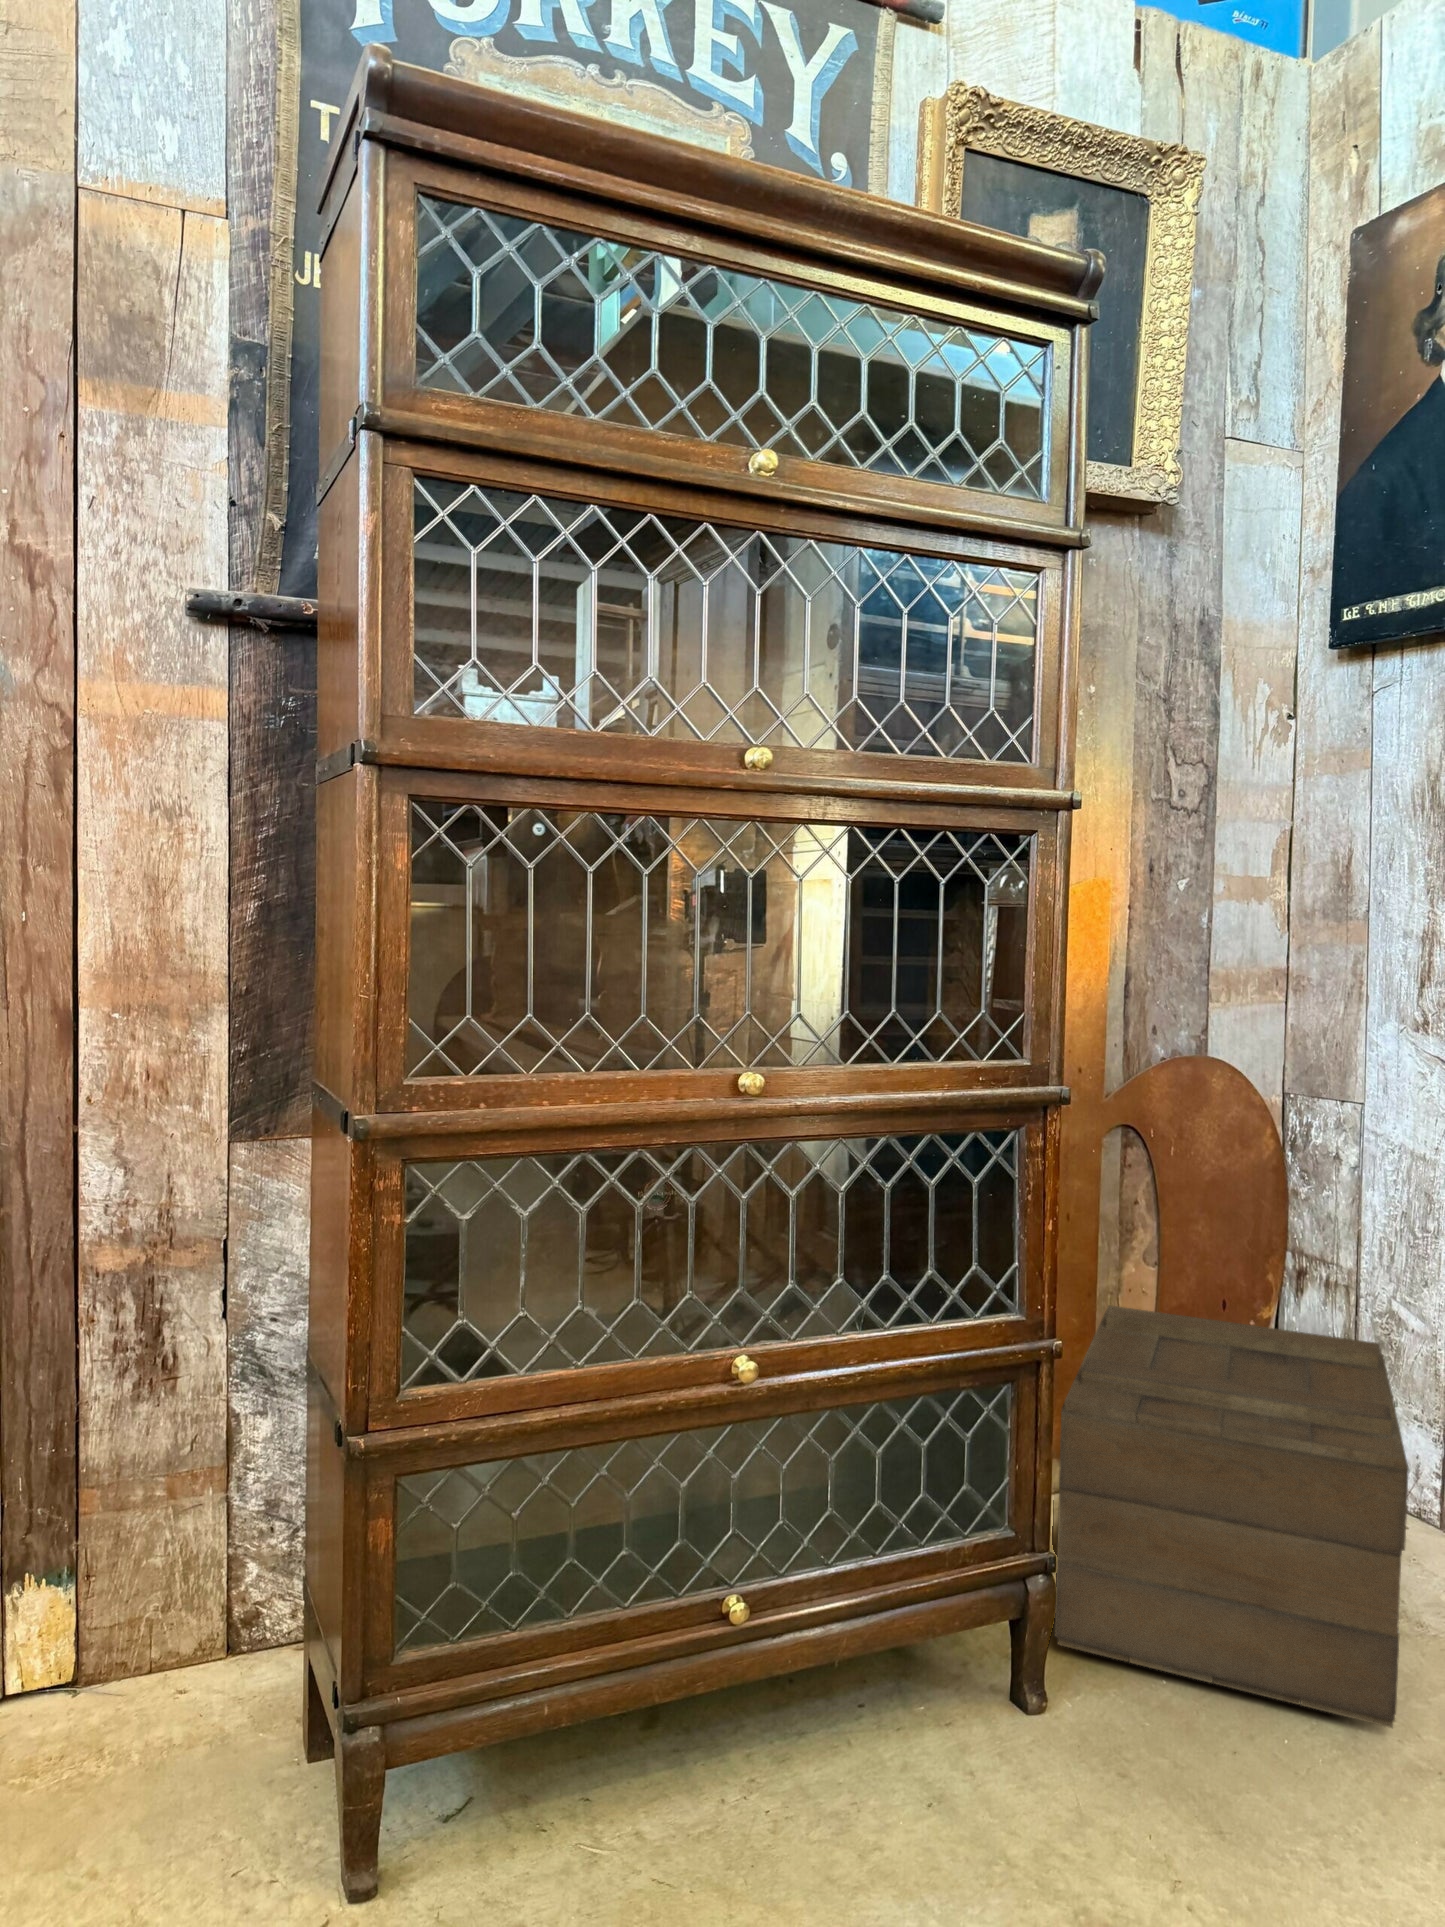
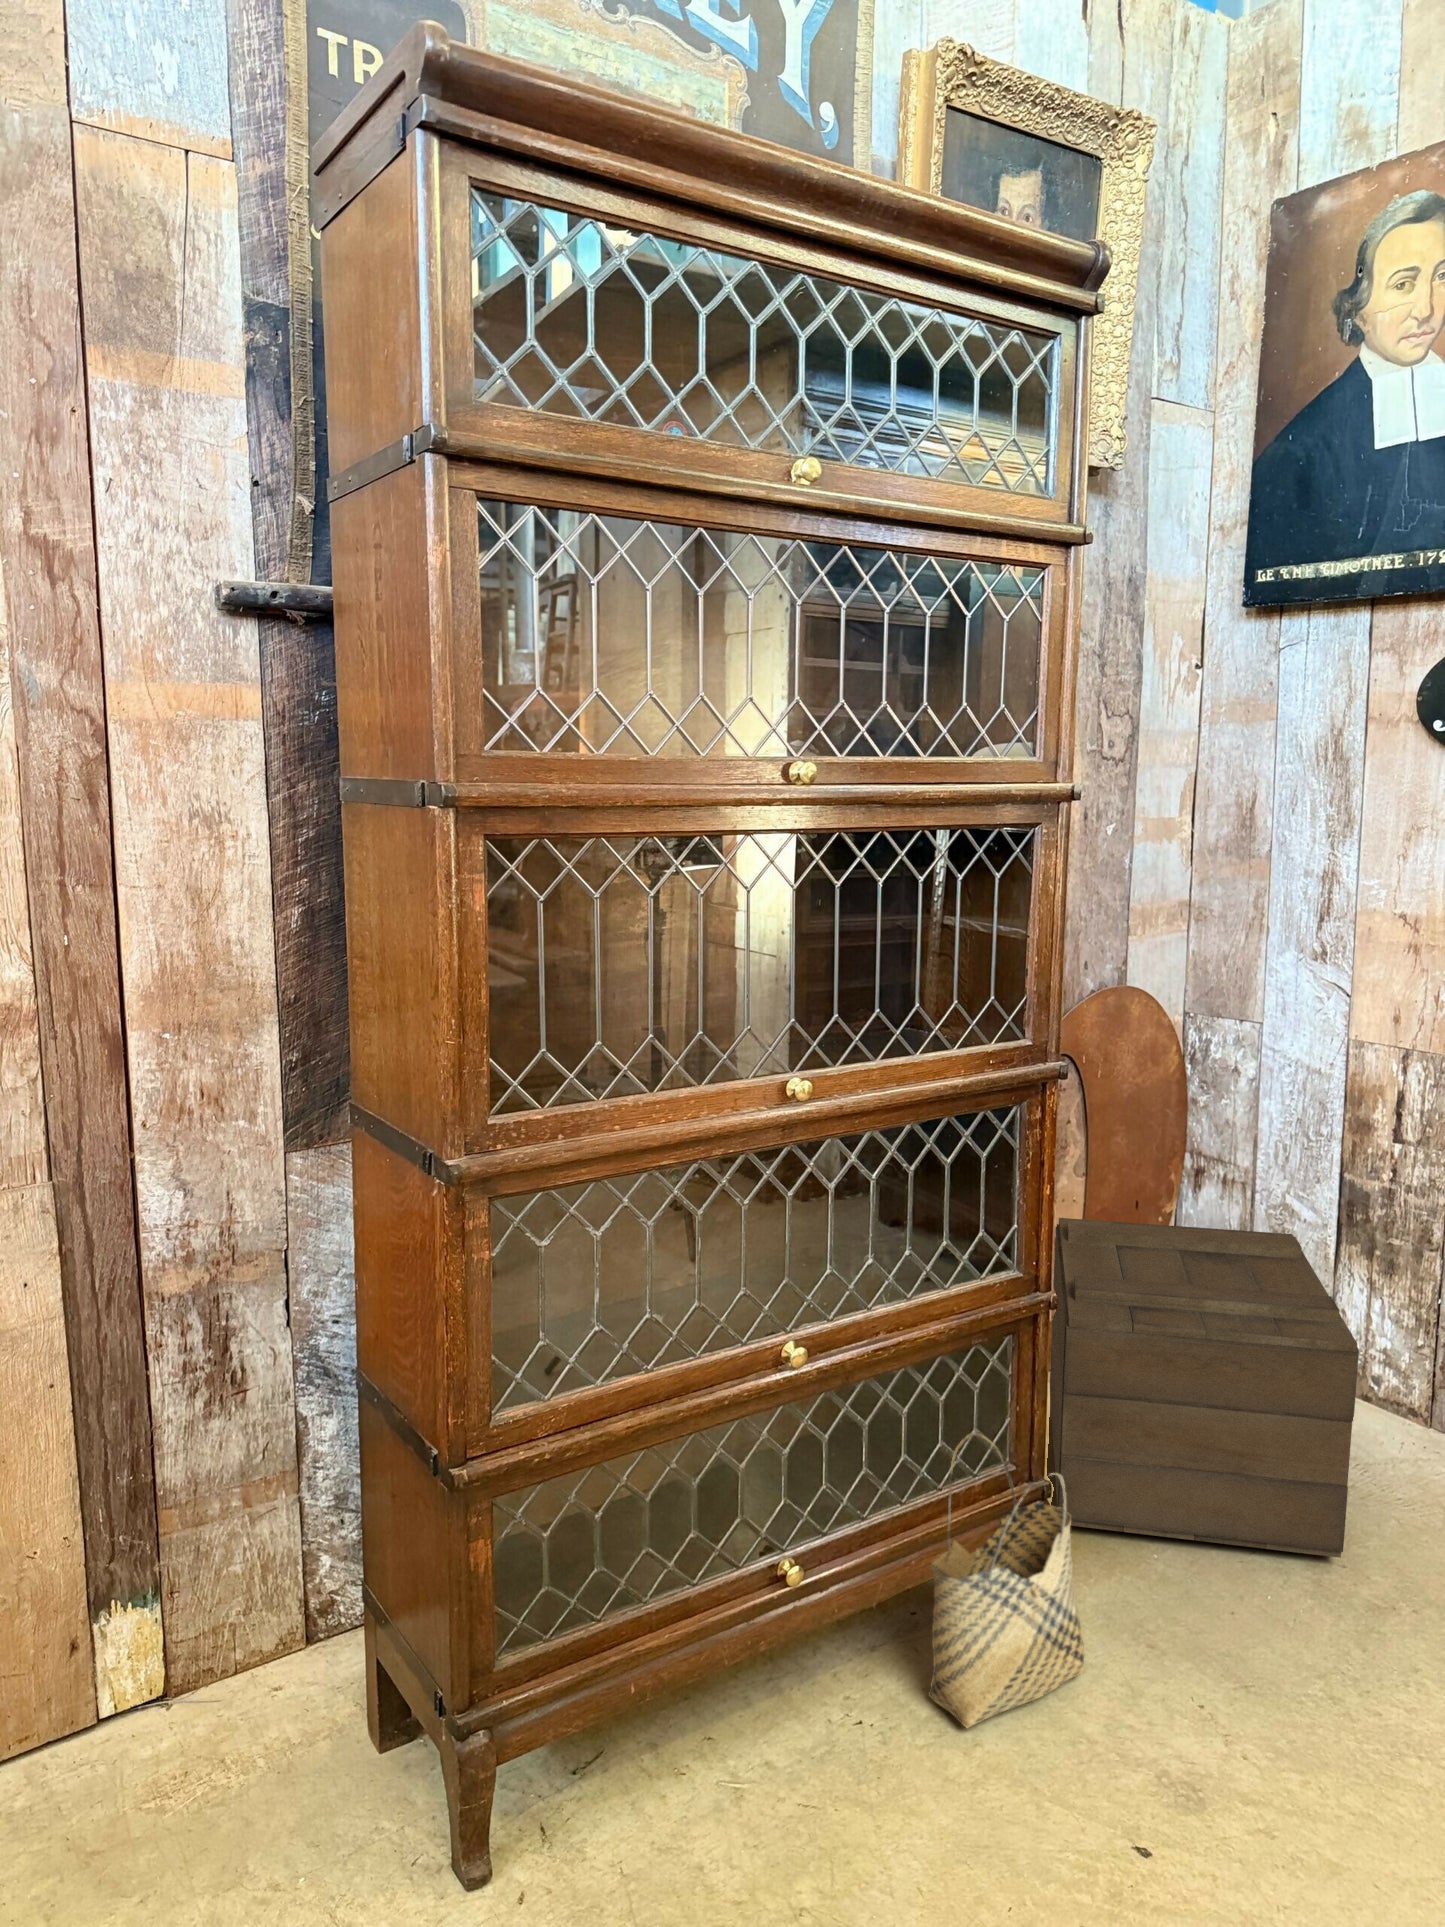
woven basket: none [833,1505,1027,1851] -> present [928,1433,1084,1728]

